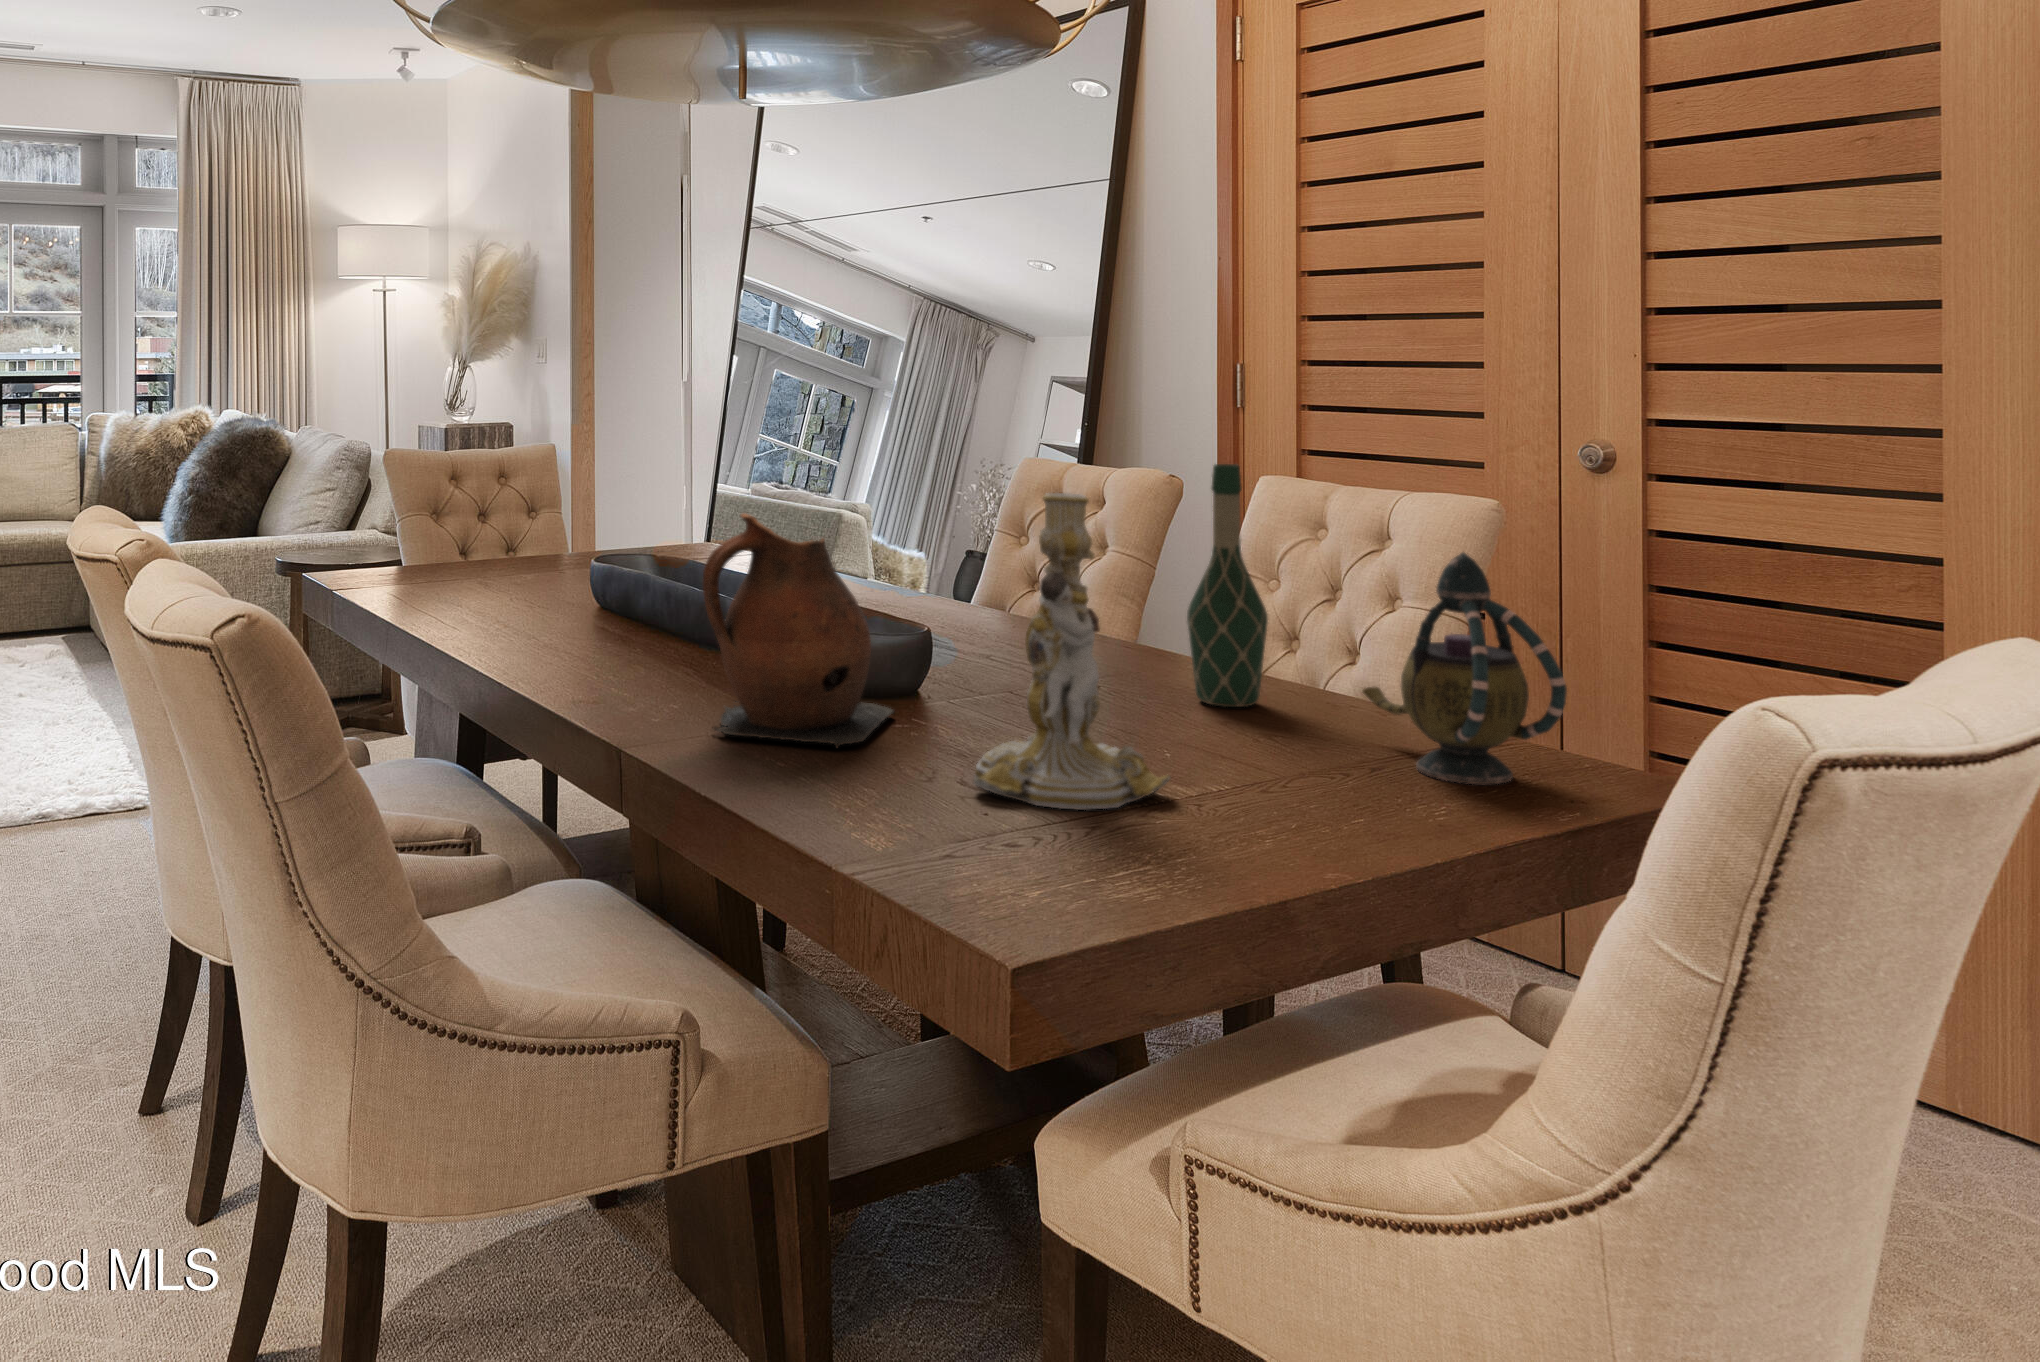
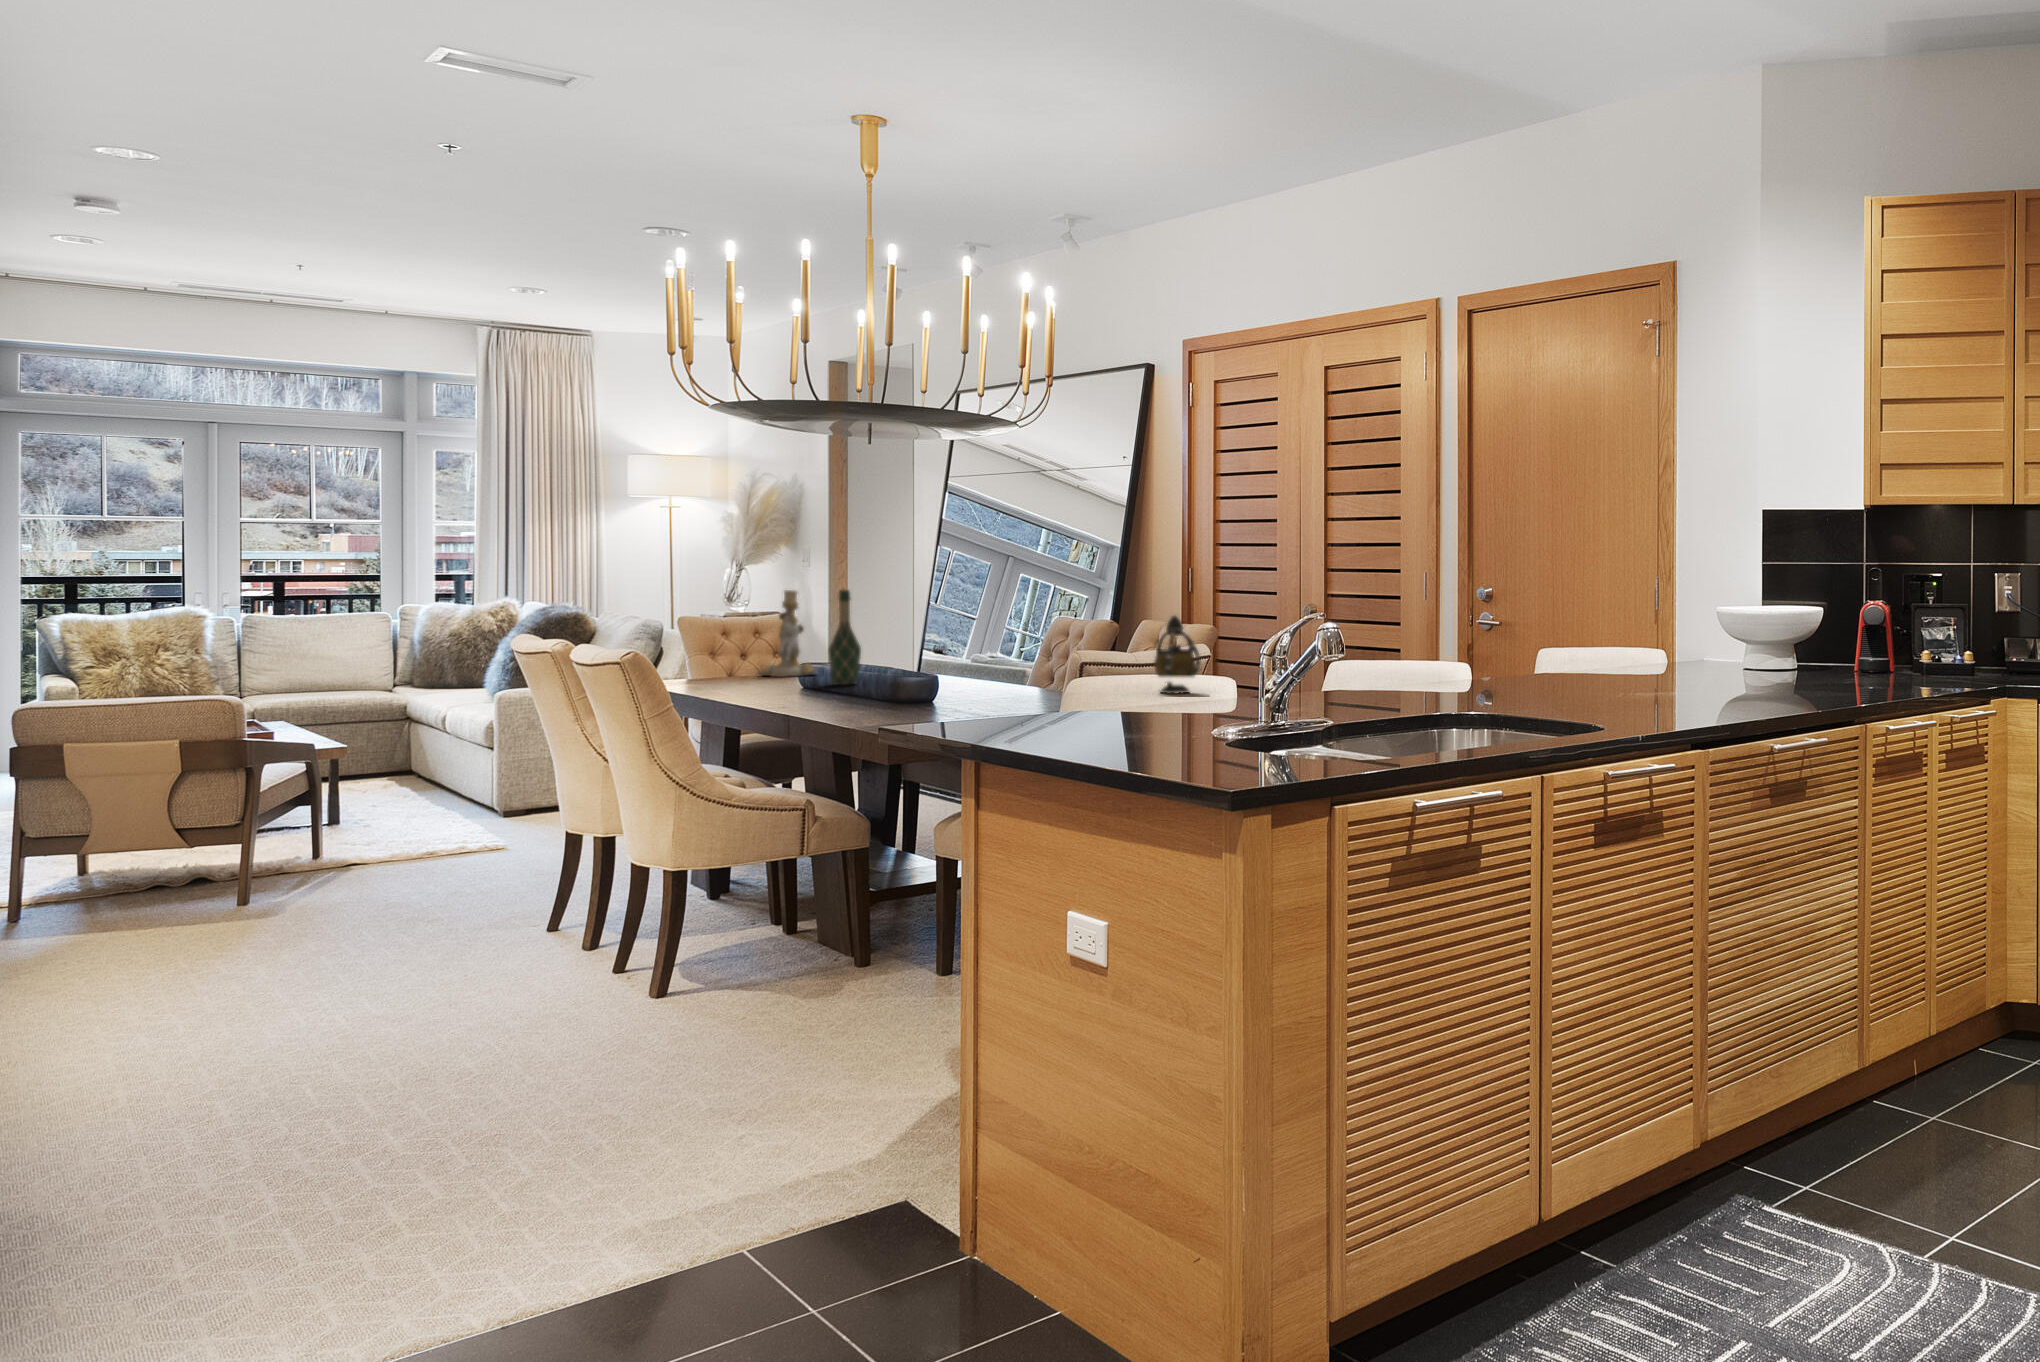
wine bottle: present [1187,464,1268,707] -> present [829,590,861,685]
candlestick: present [974,493,1170,810] -> present [758,590,817,677]
ceramic pitcher: present [702,514,894,748] -> none [891,608,975,694]

